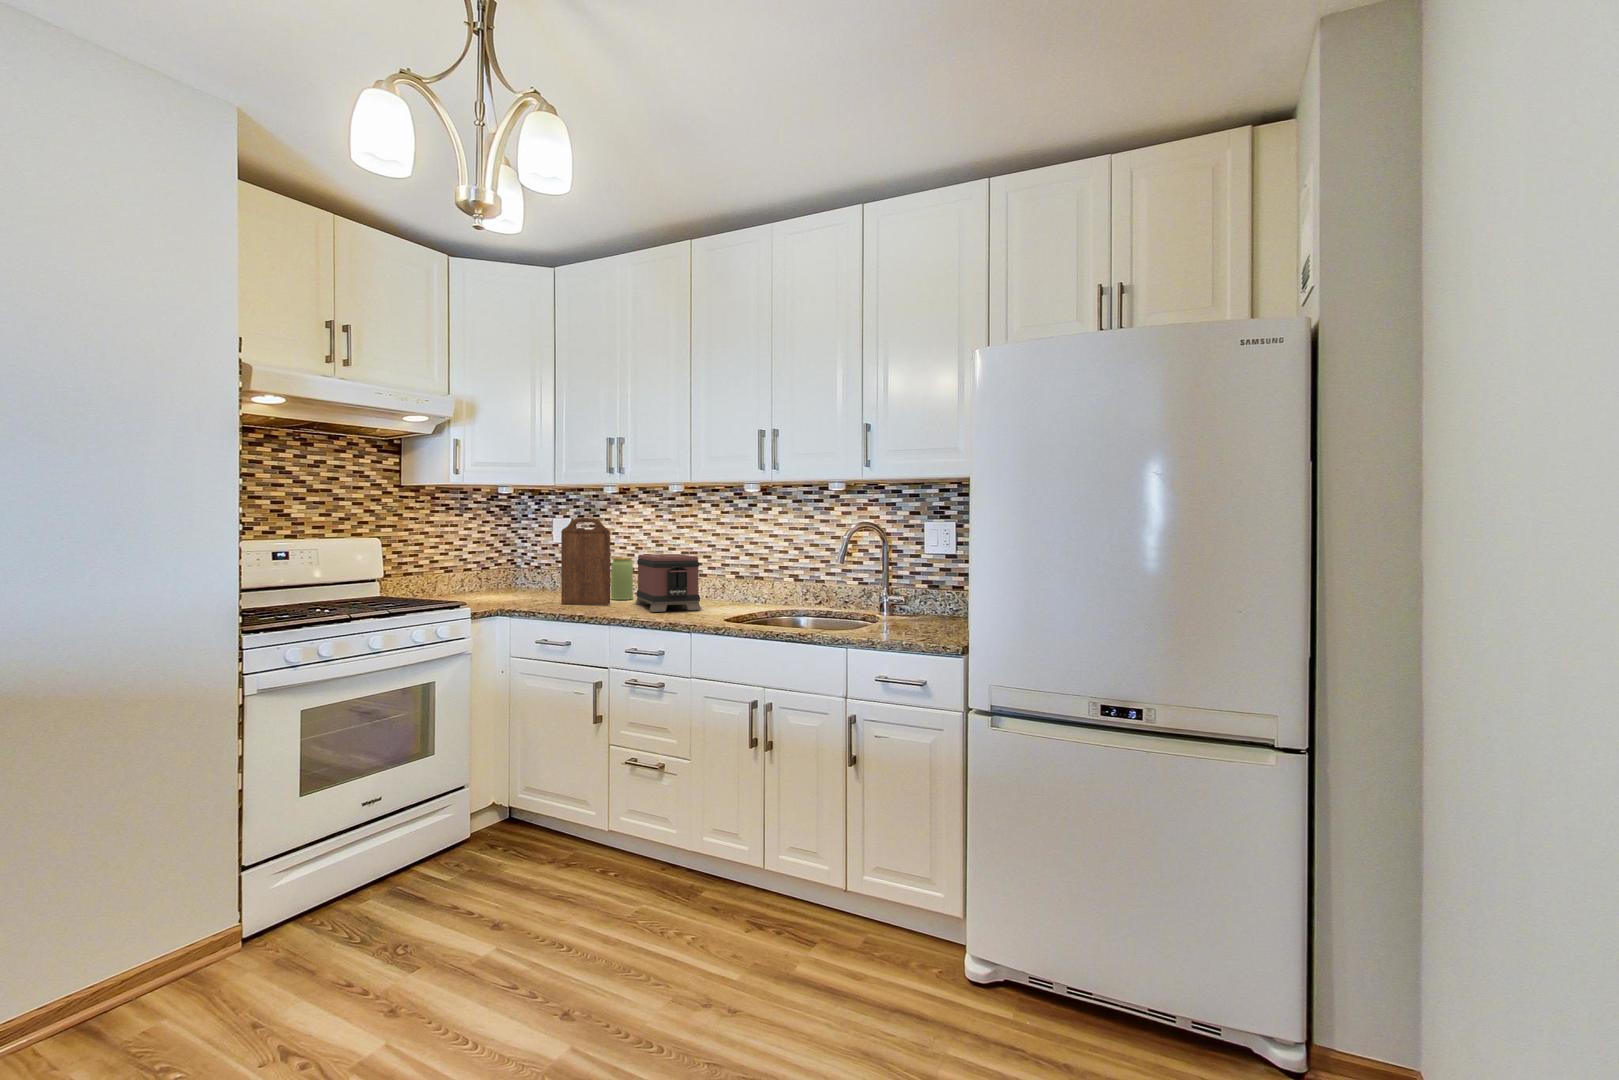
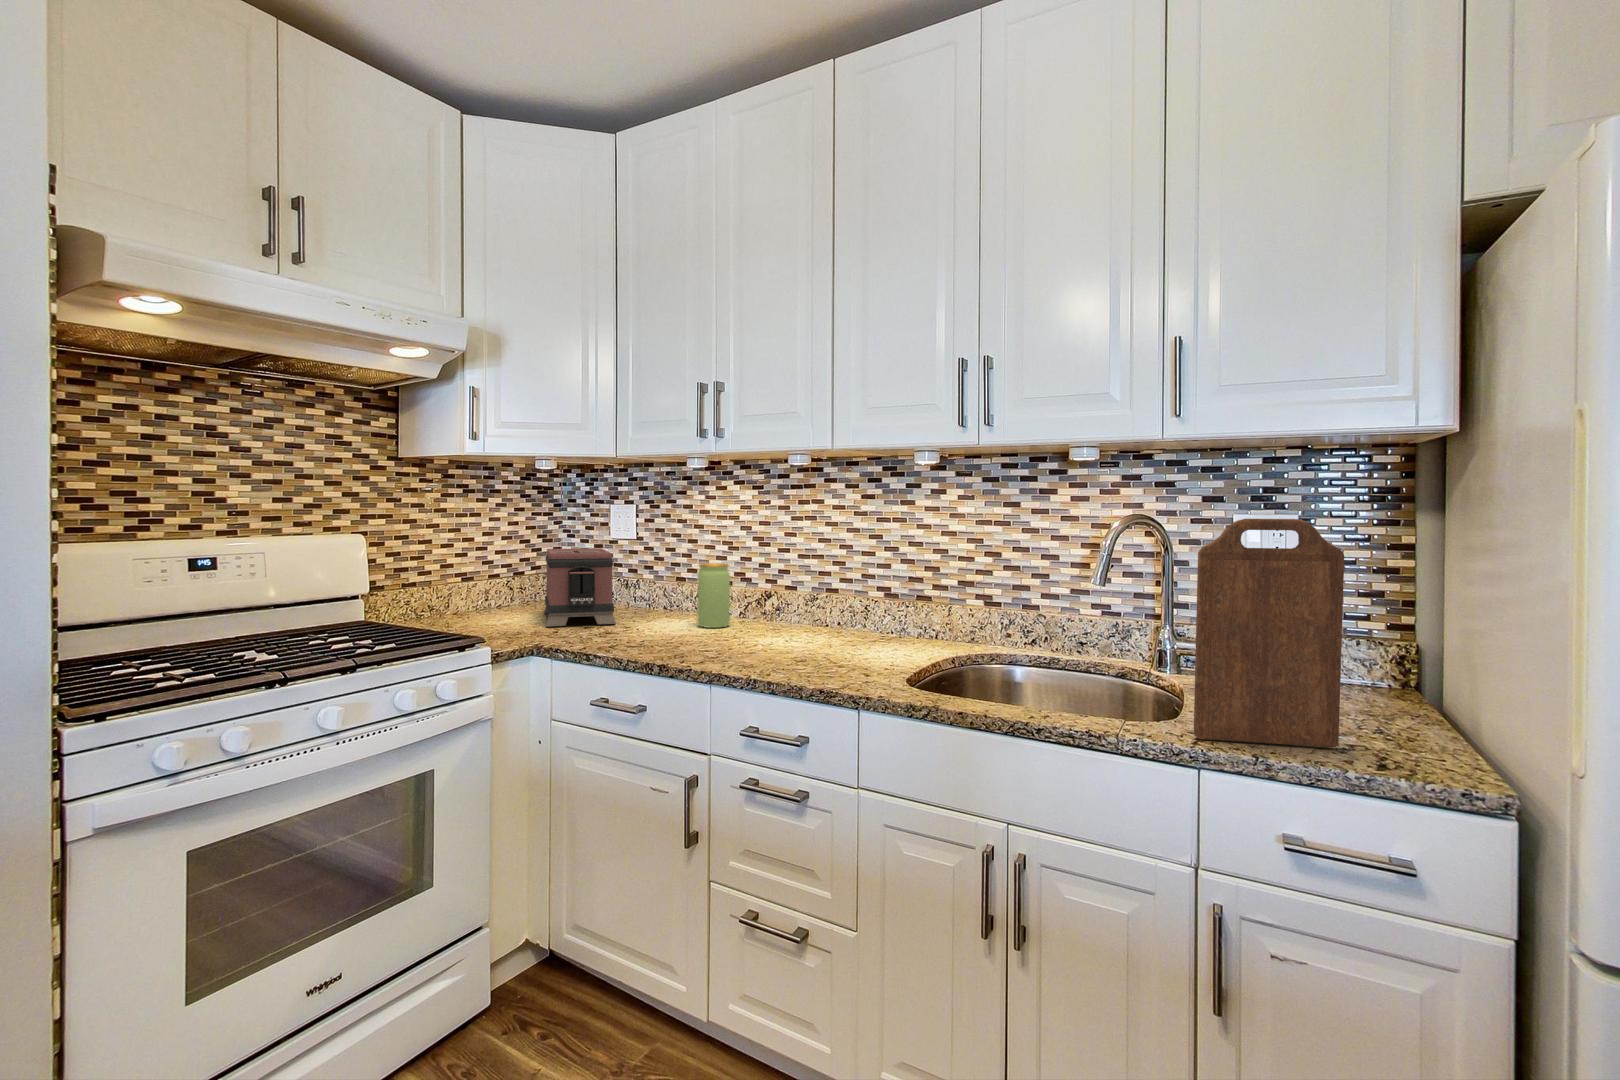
cutting board: present [561,518,610,605] -> present [1194,519,1344,747]
toaster: present [635,554,701,612] -> present [544,548,616,627]

